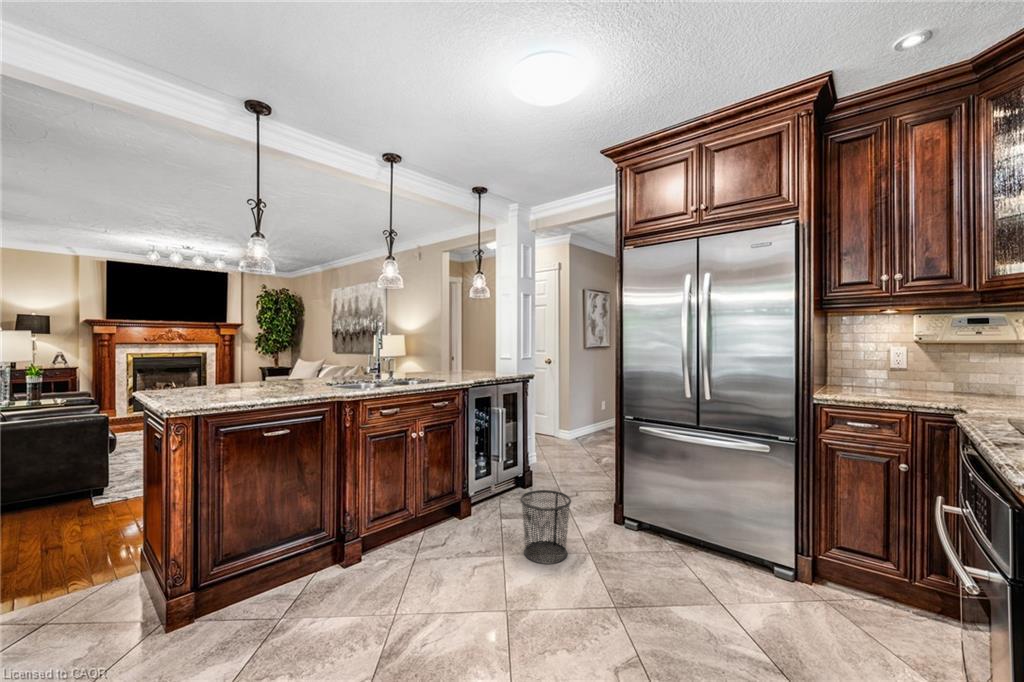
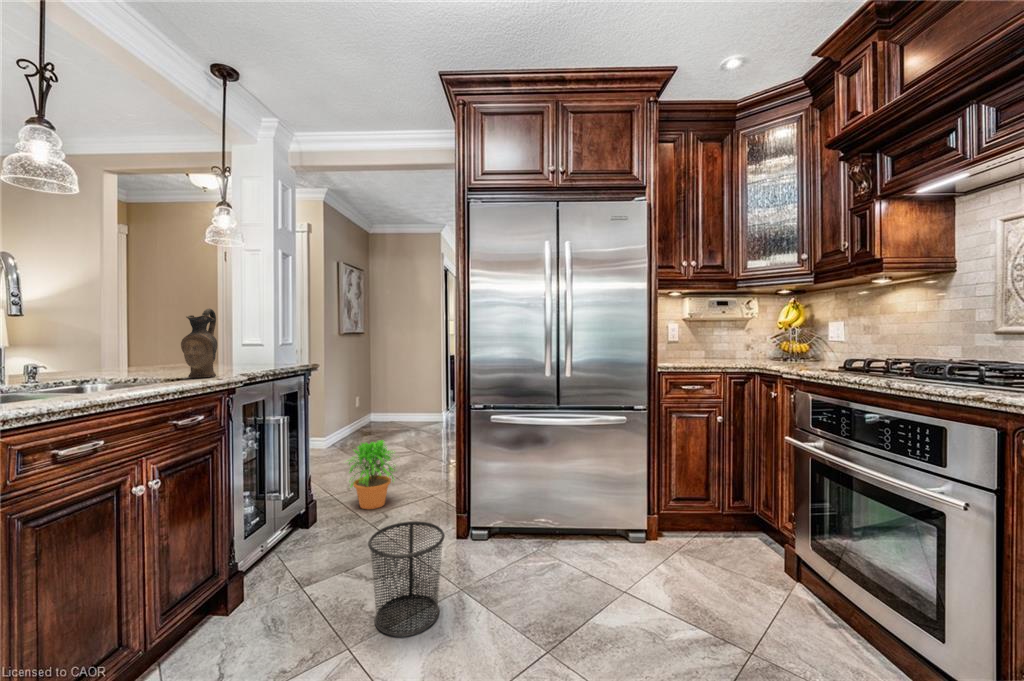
ceramic pitcher: none [445,340,464,380] -> present [181,308,217,378]
potted plant: none [554,434,595,487] -> present [348,440,395,509]

